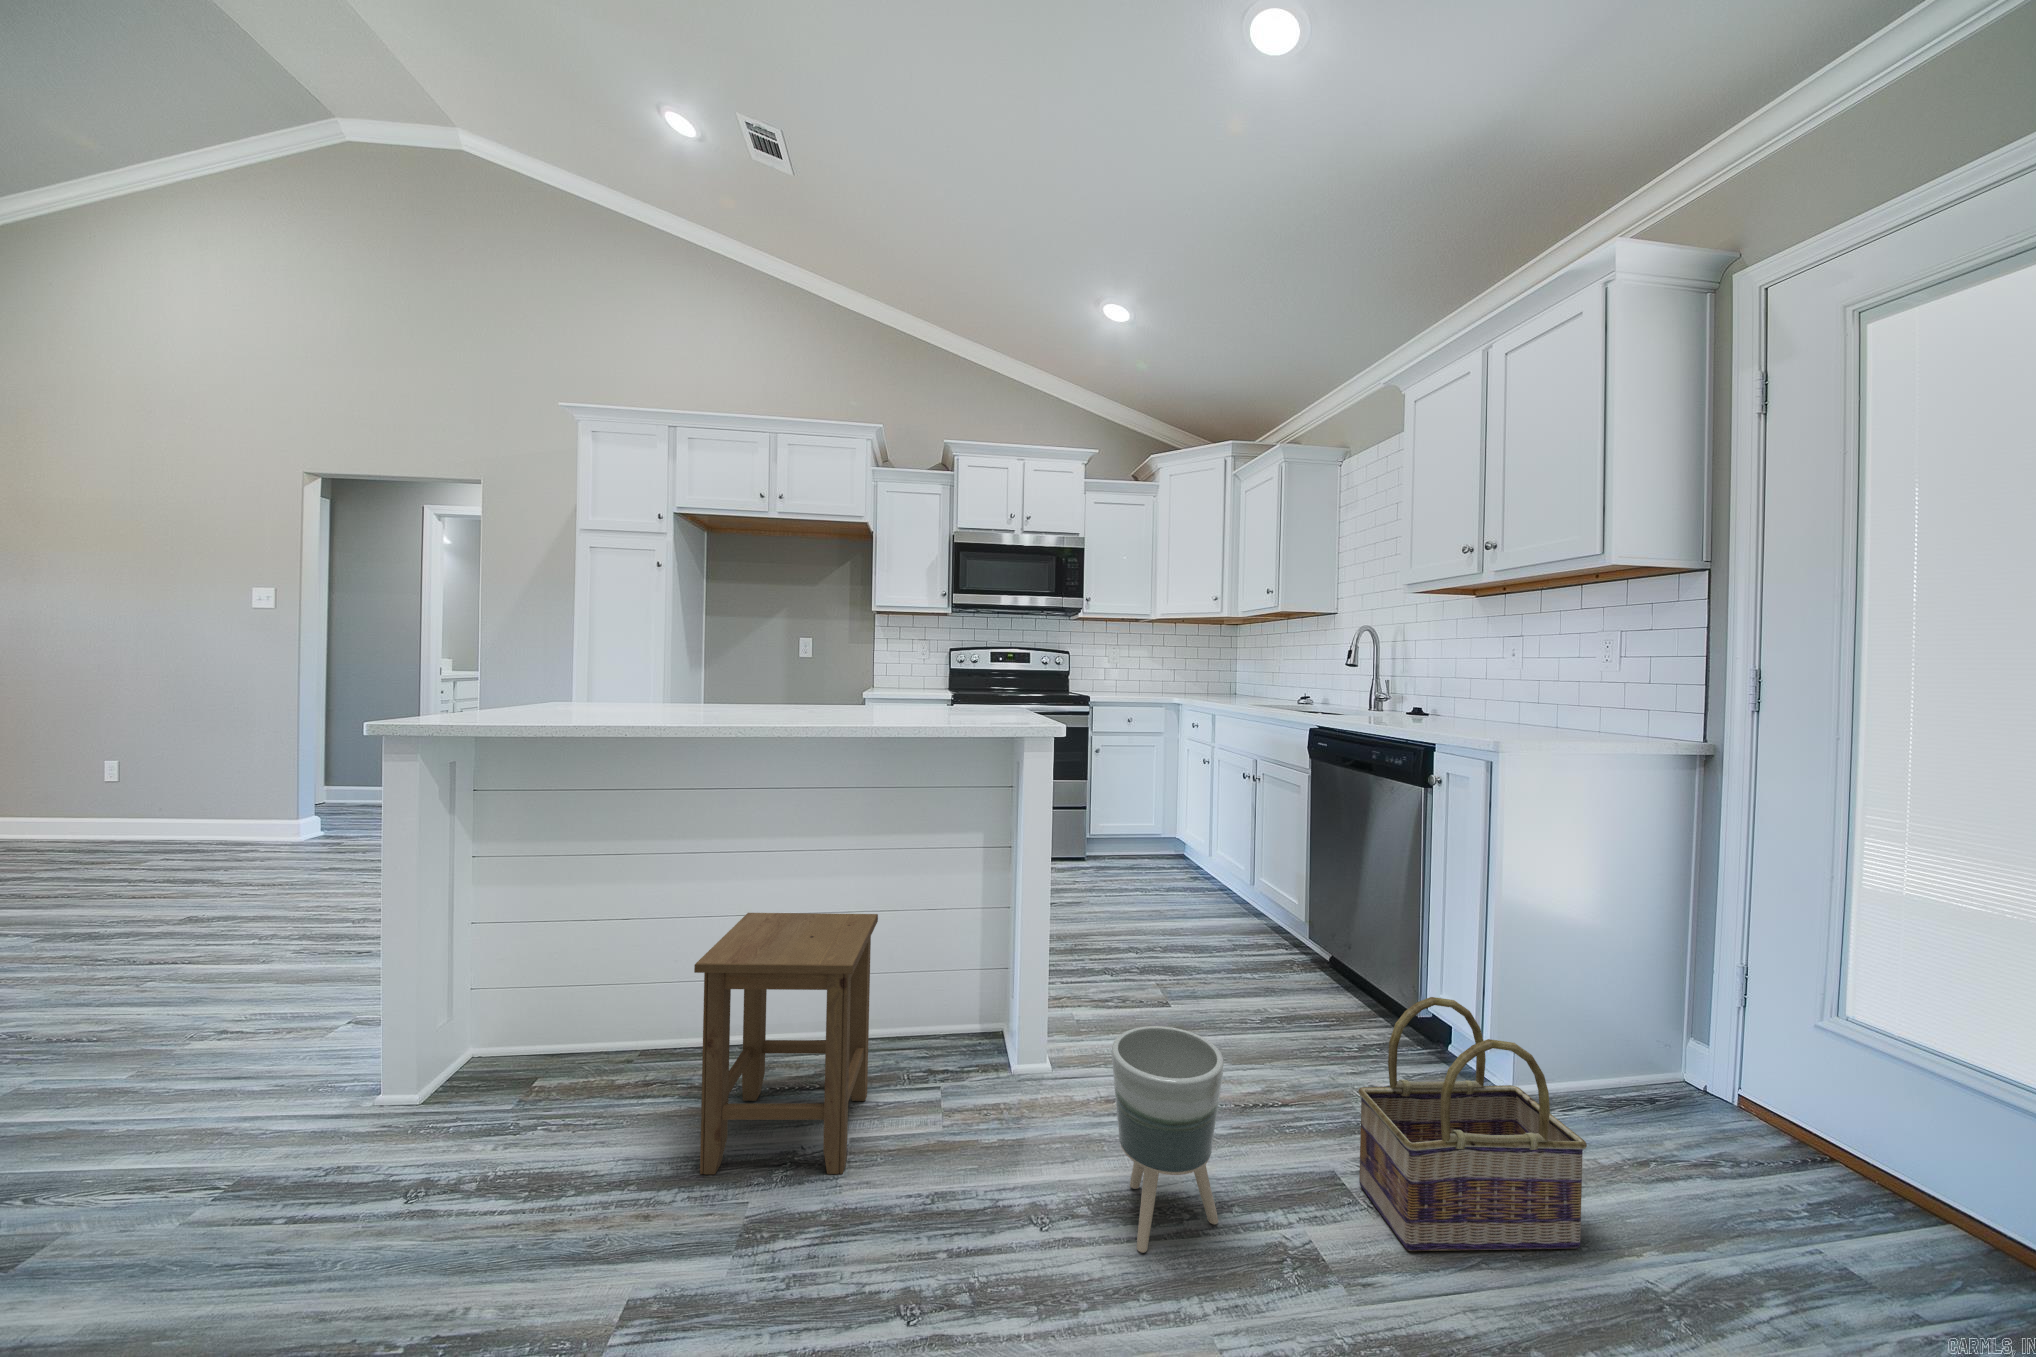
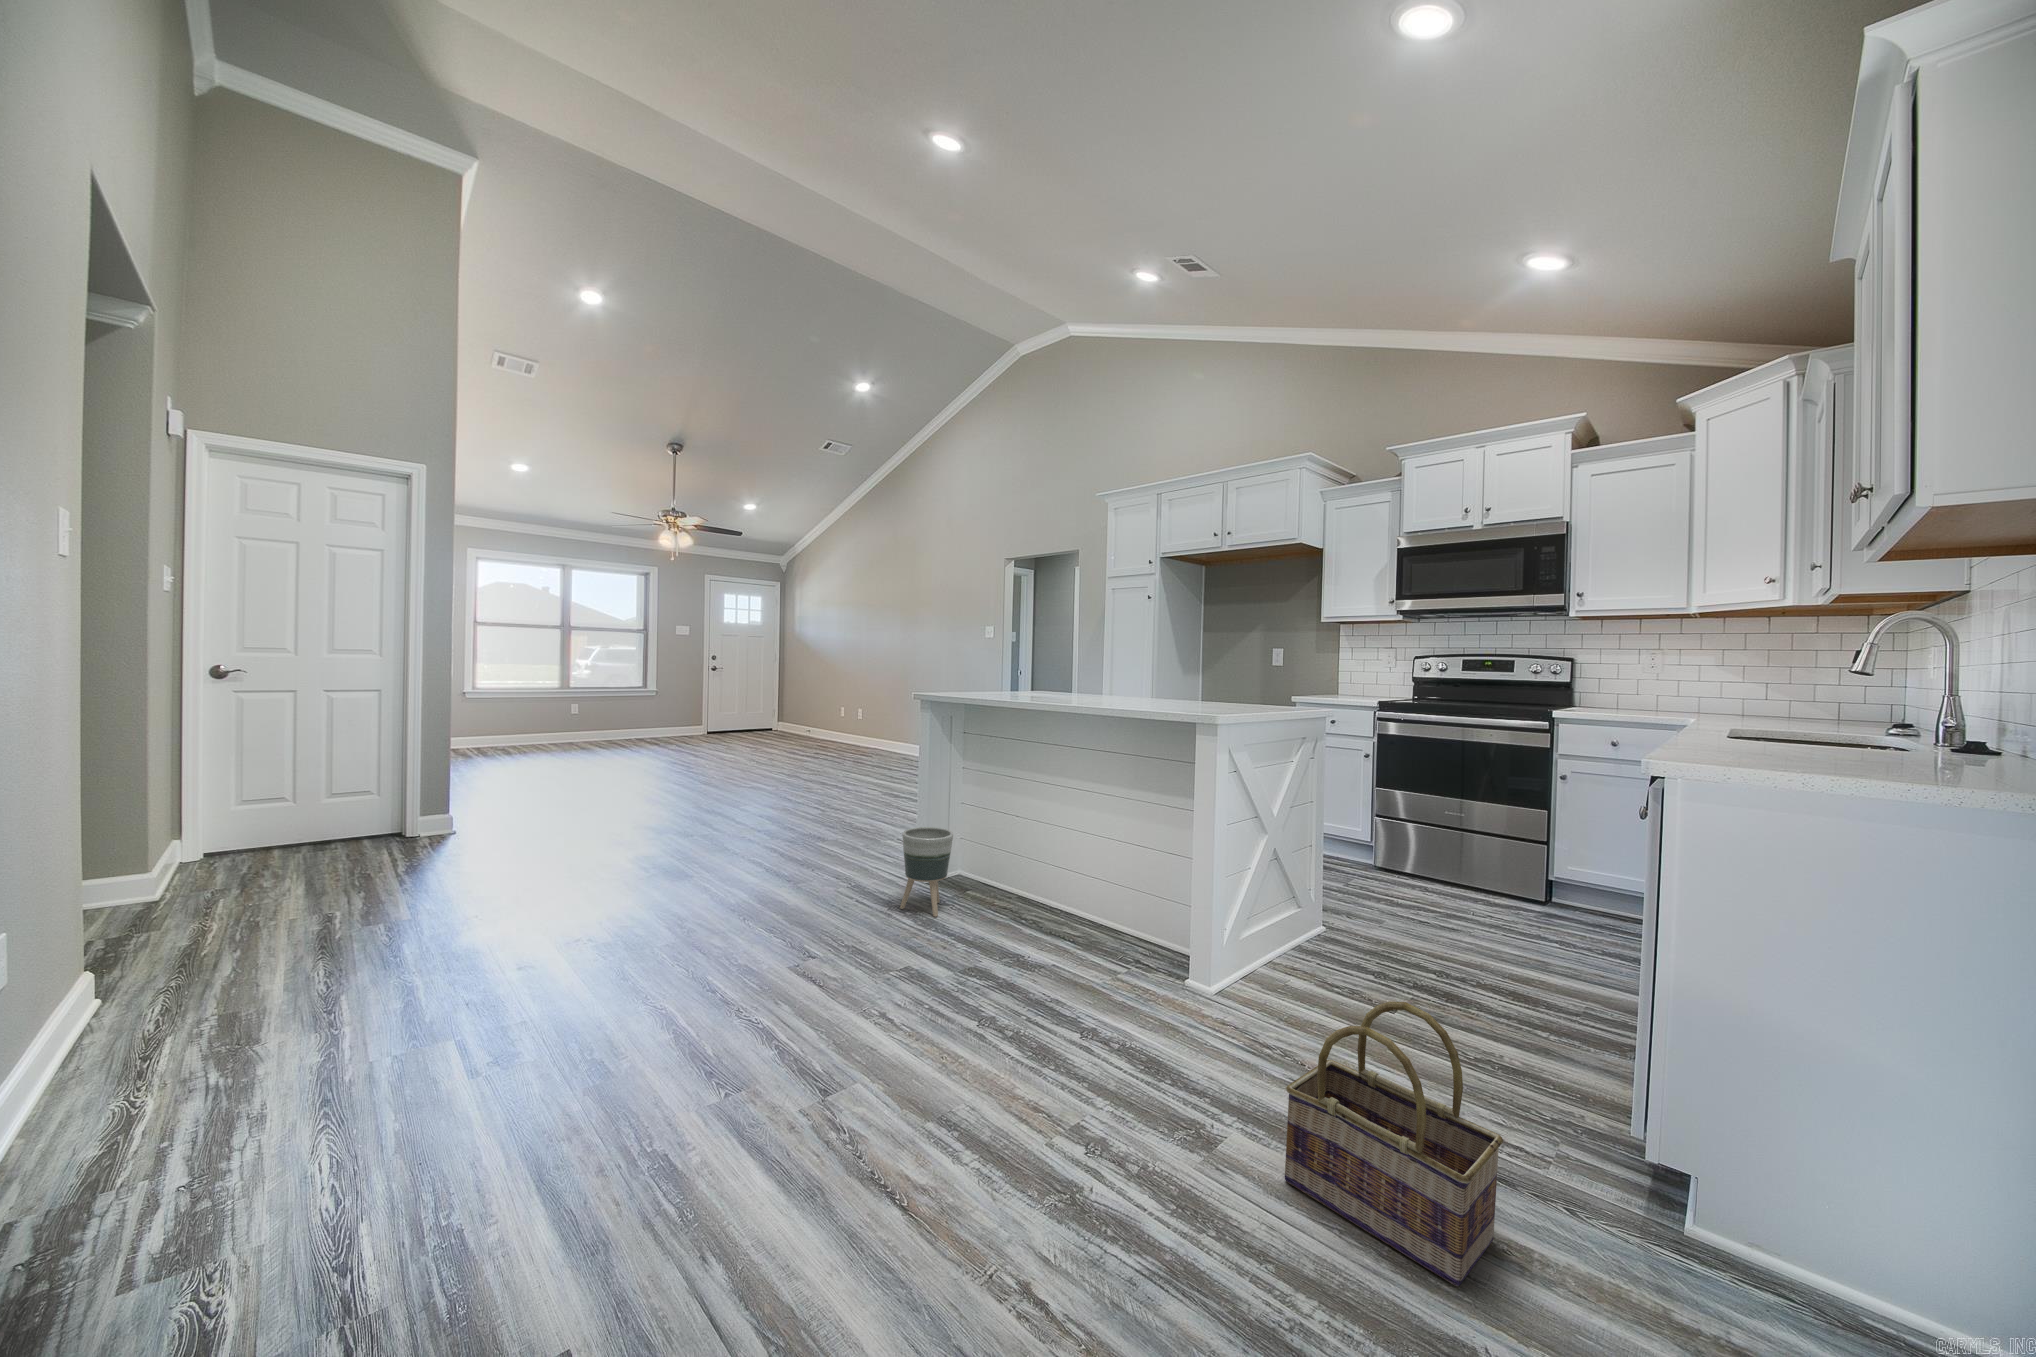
stool: present [694,913,878,1174] -> none [978,819,1101,974]
planter: present [1112,1026,1224,1253] -> present [900,827,953,917]

